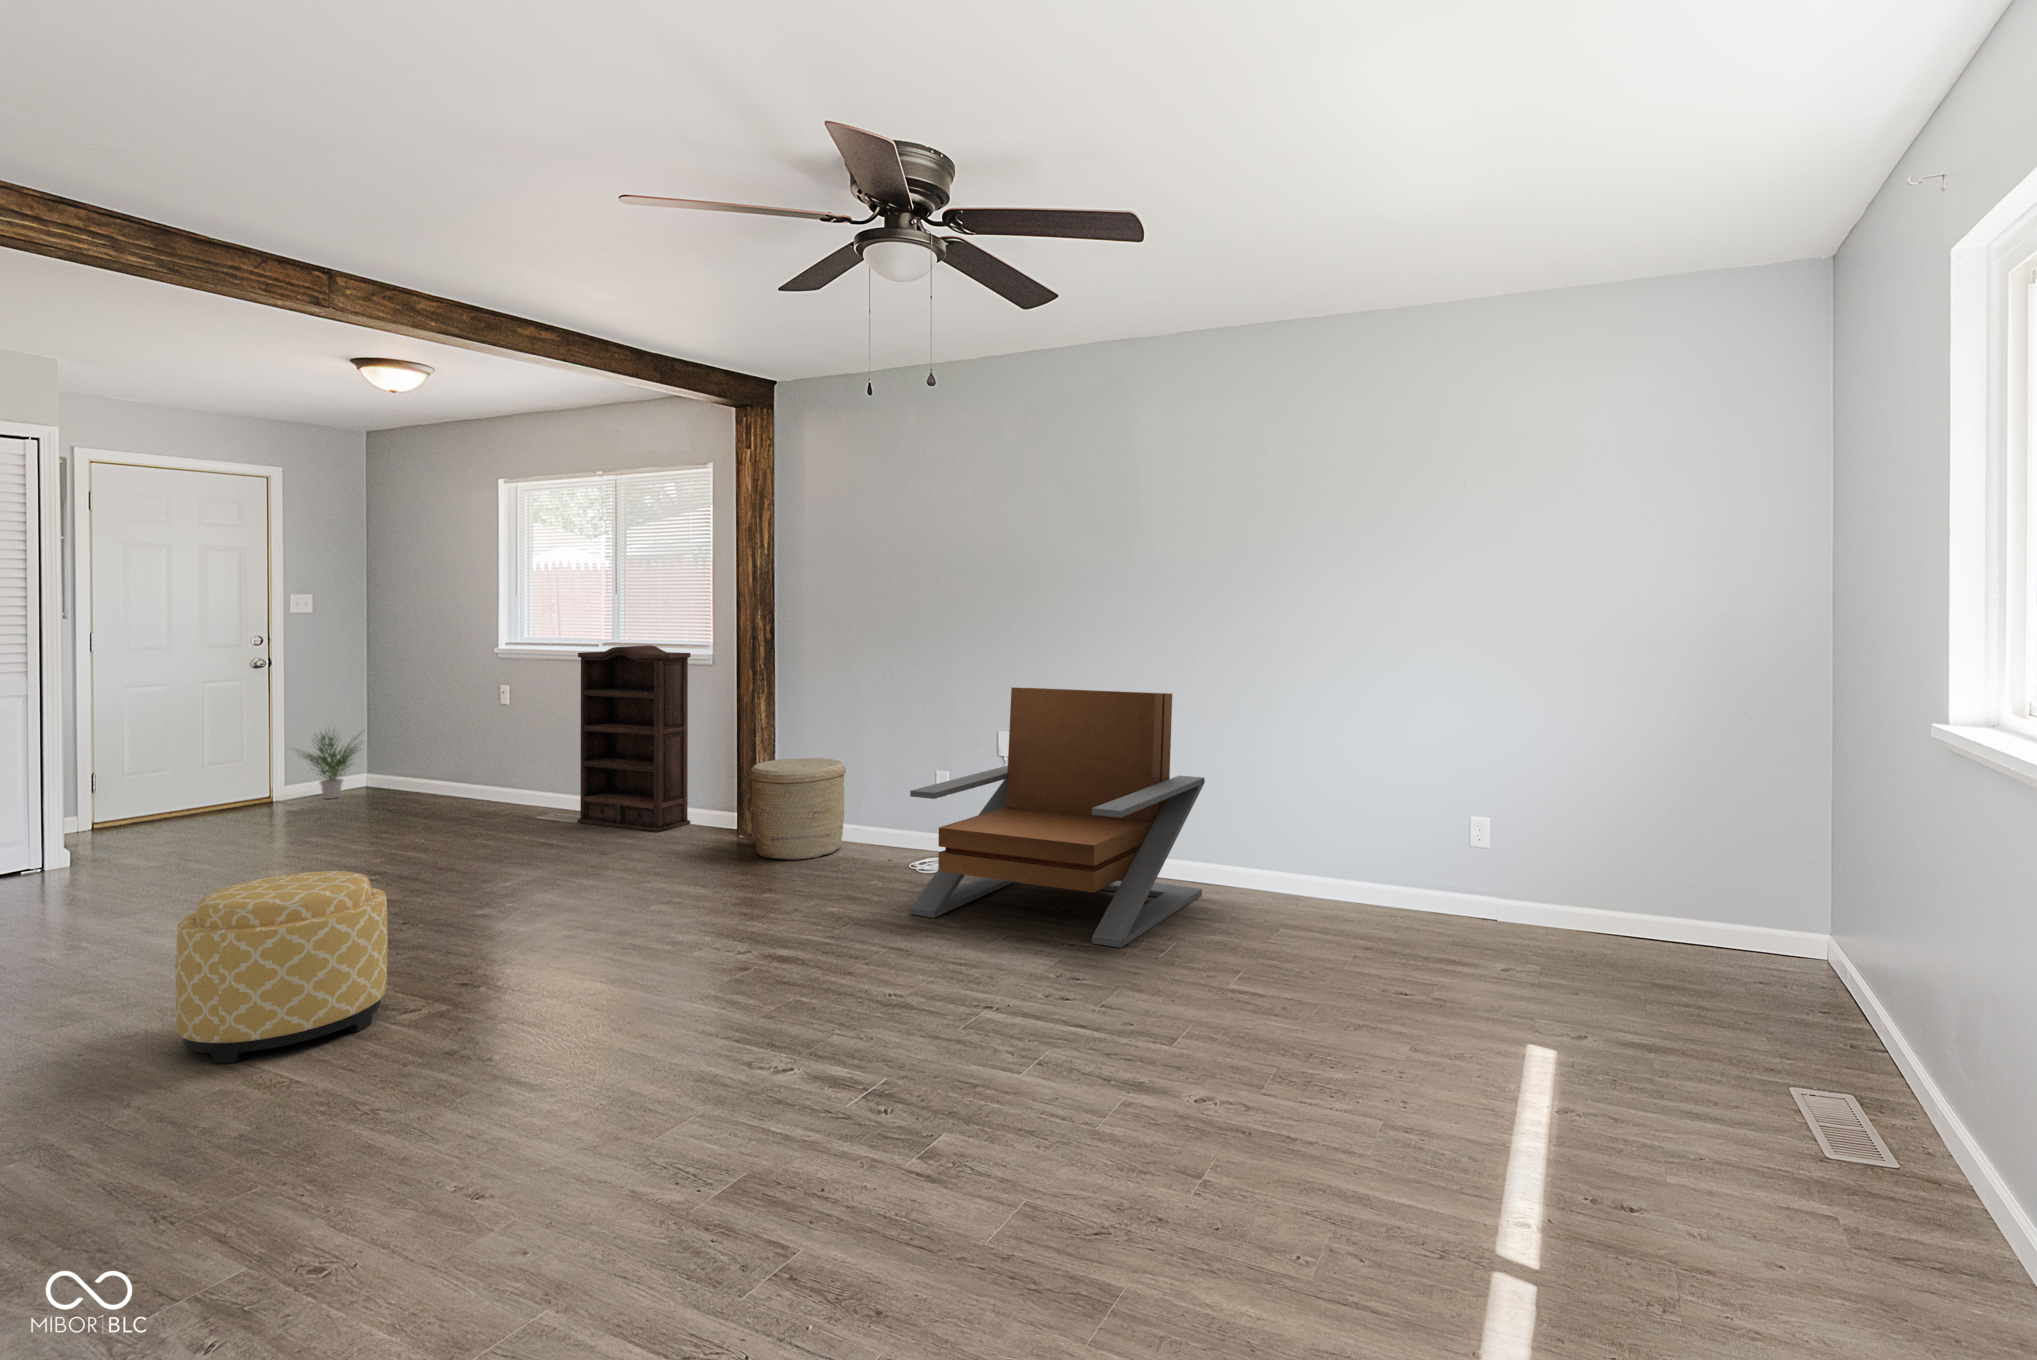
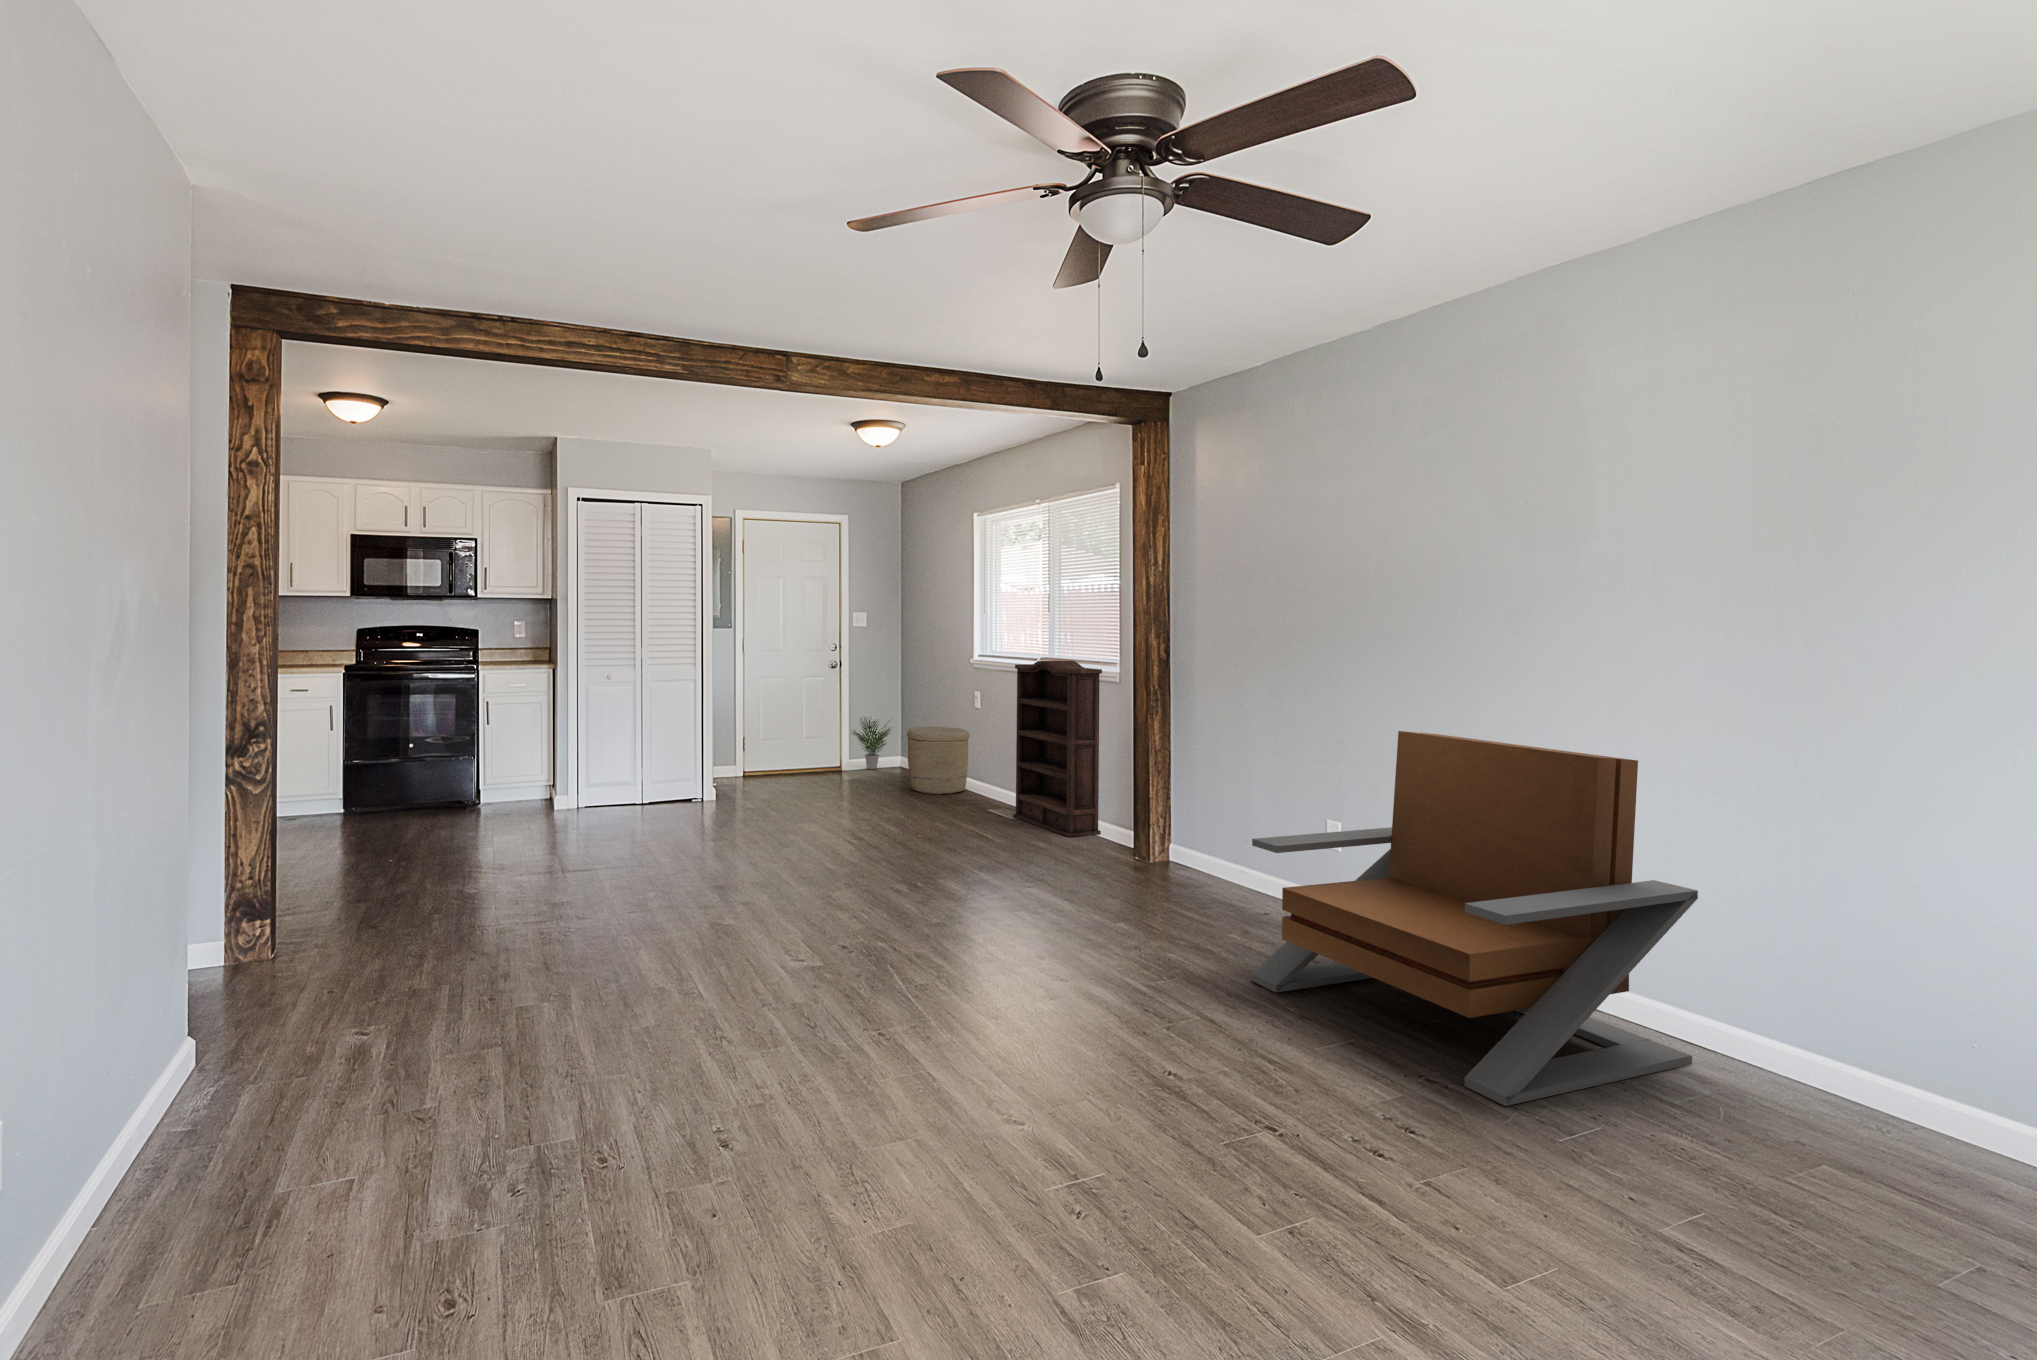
woven basket: present [750,758,846,860] -> present [907,727,969,794]
ottoman: present [176,871,388,1064] -> none [657,826,785,964]

